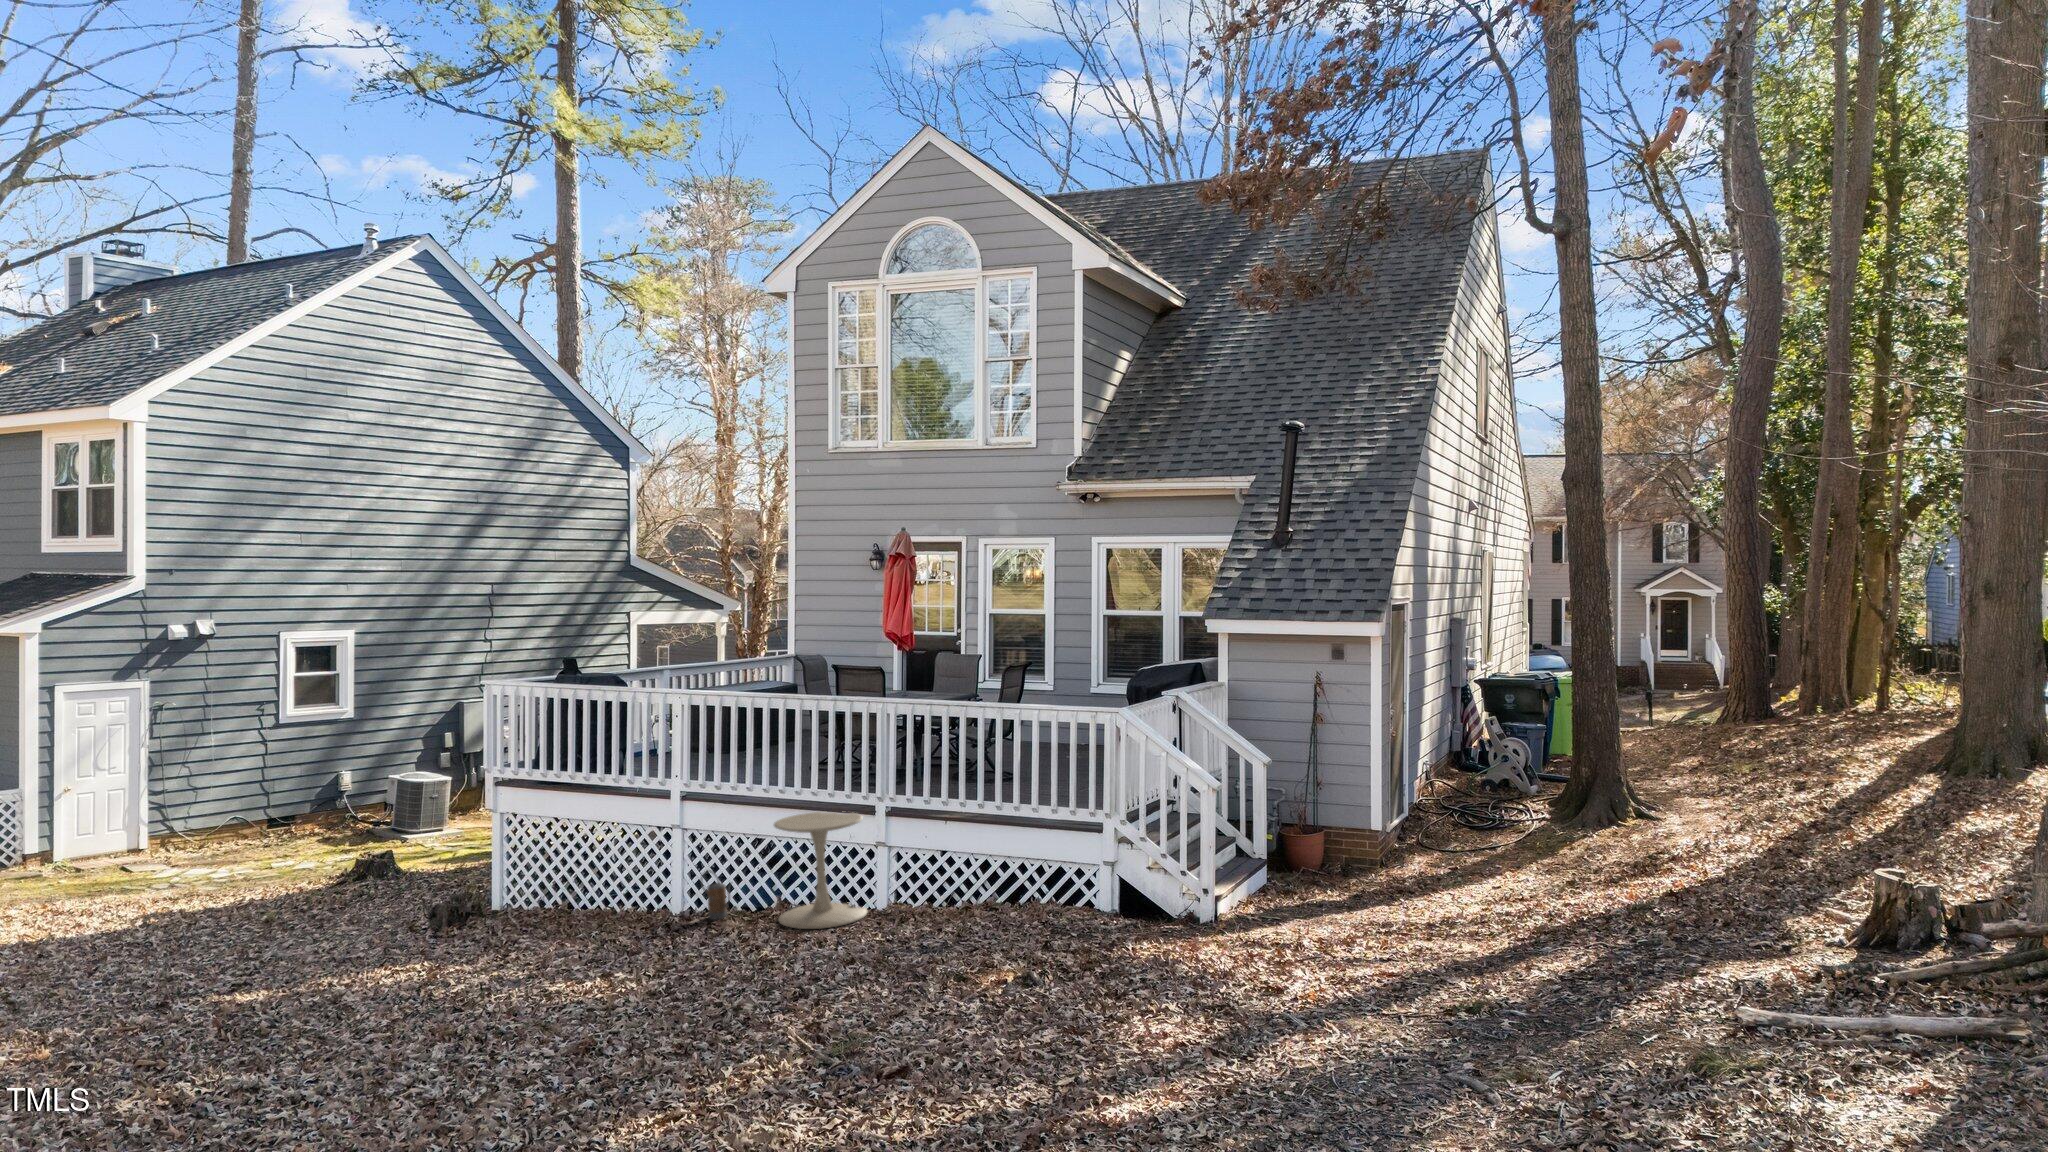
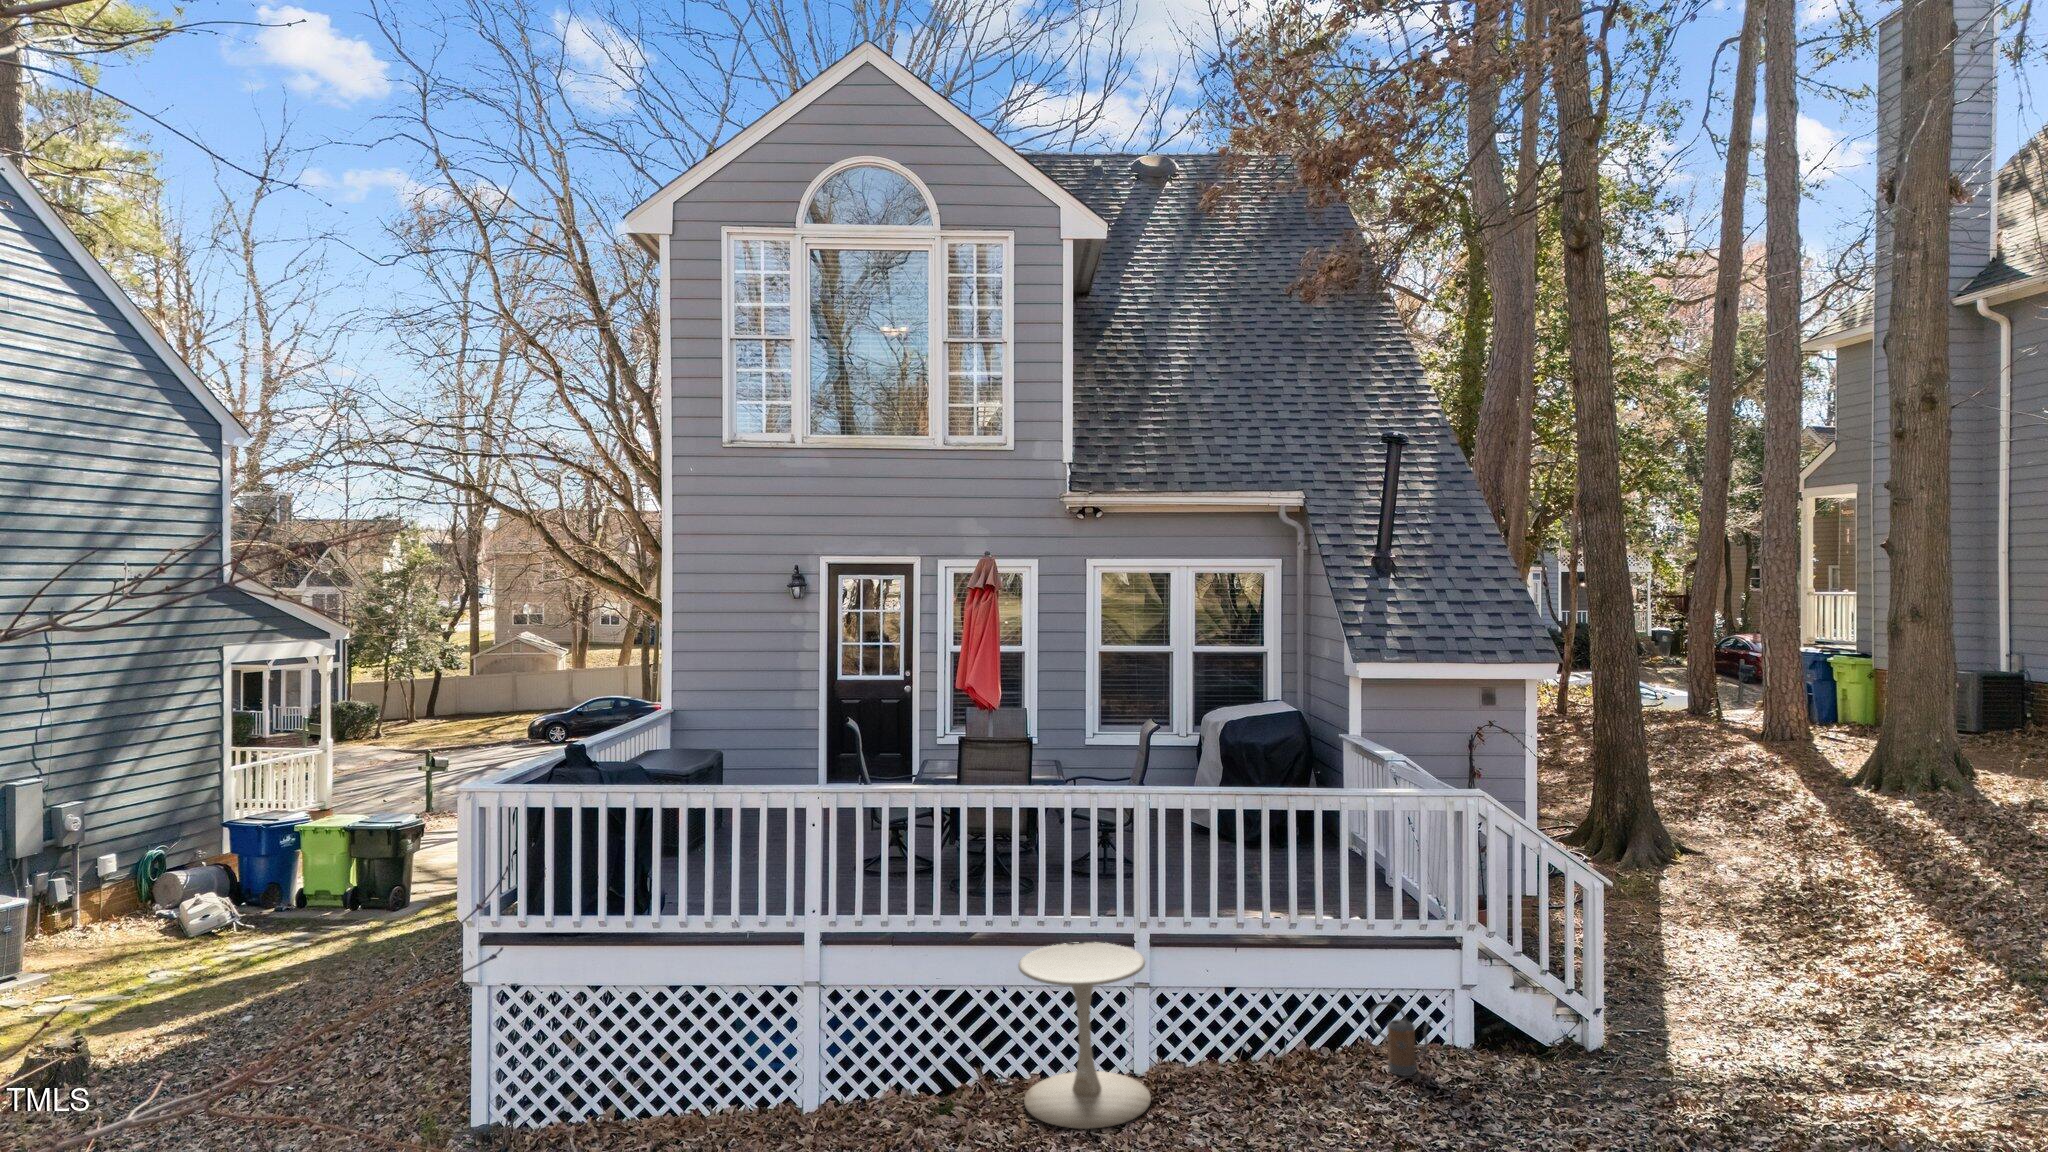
watering can: present [700,871,731,920] -> present [1369,1002,1432,1076]

